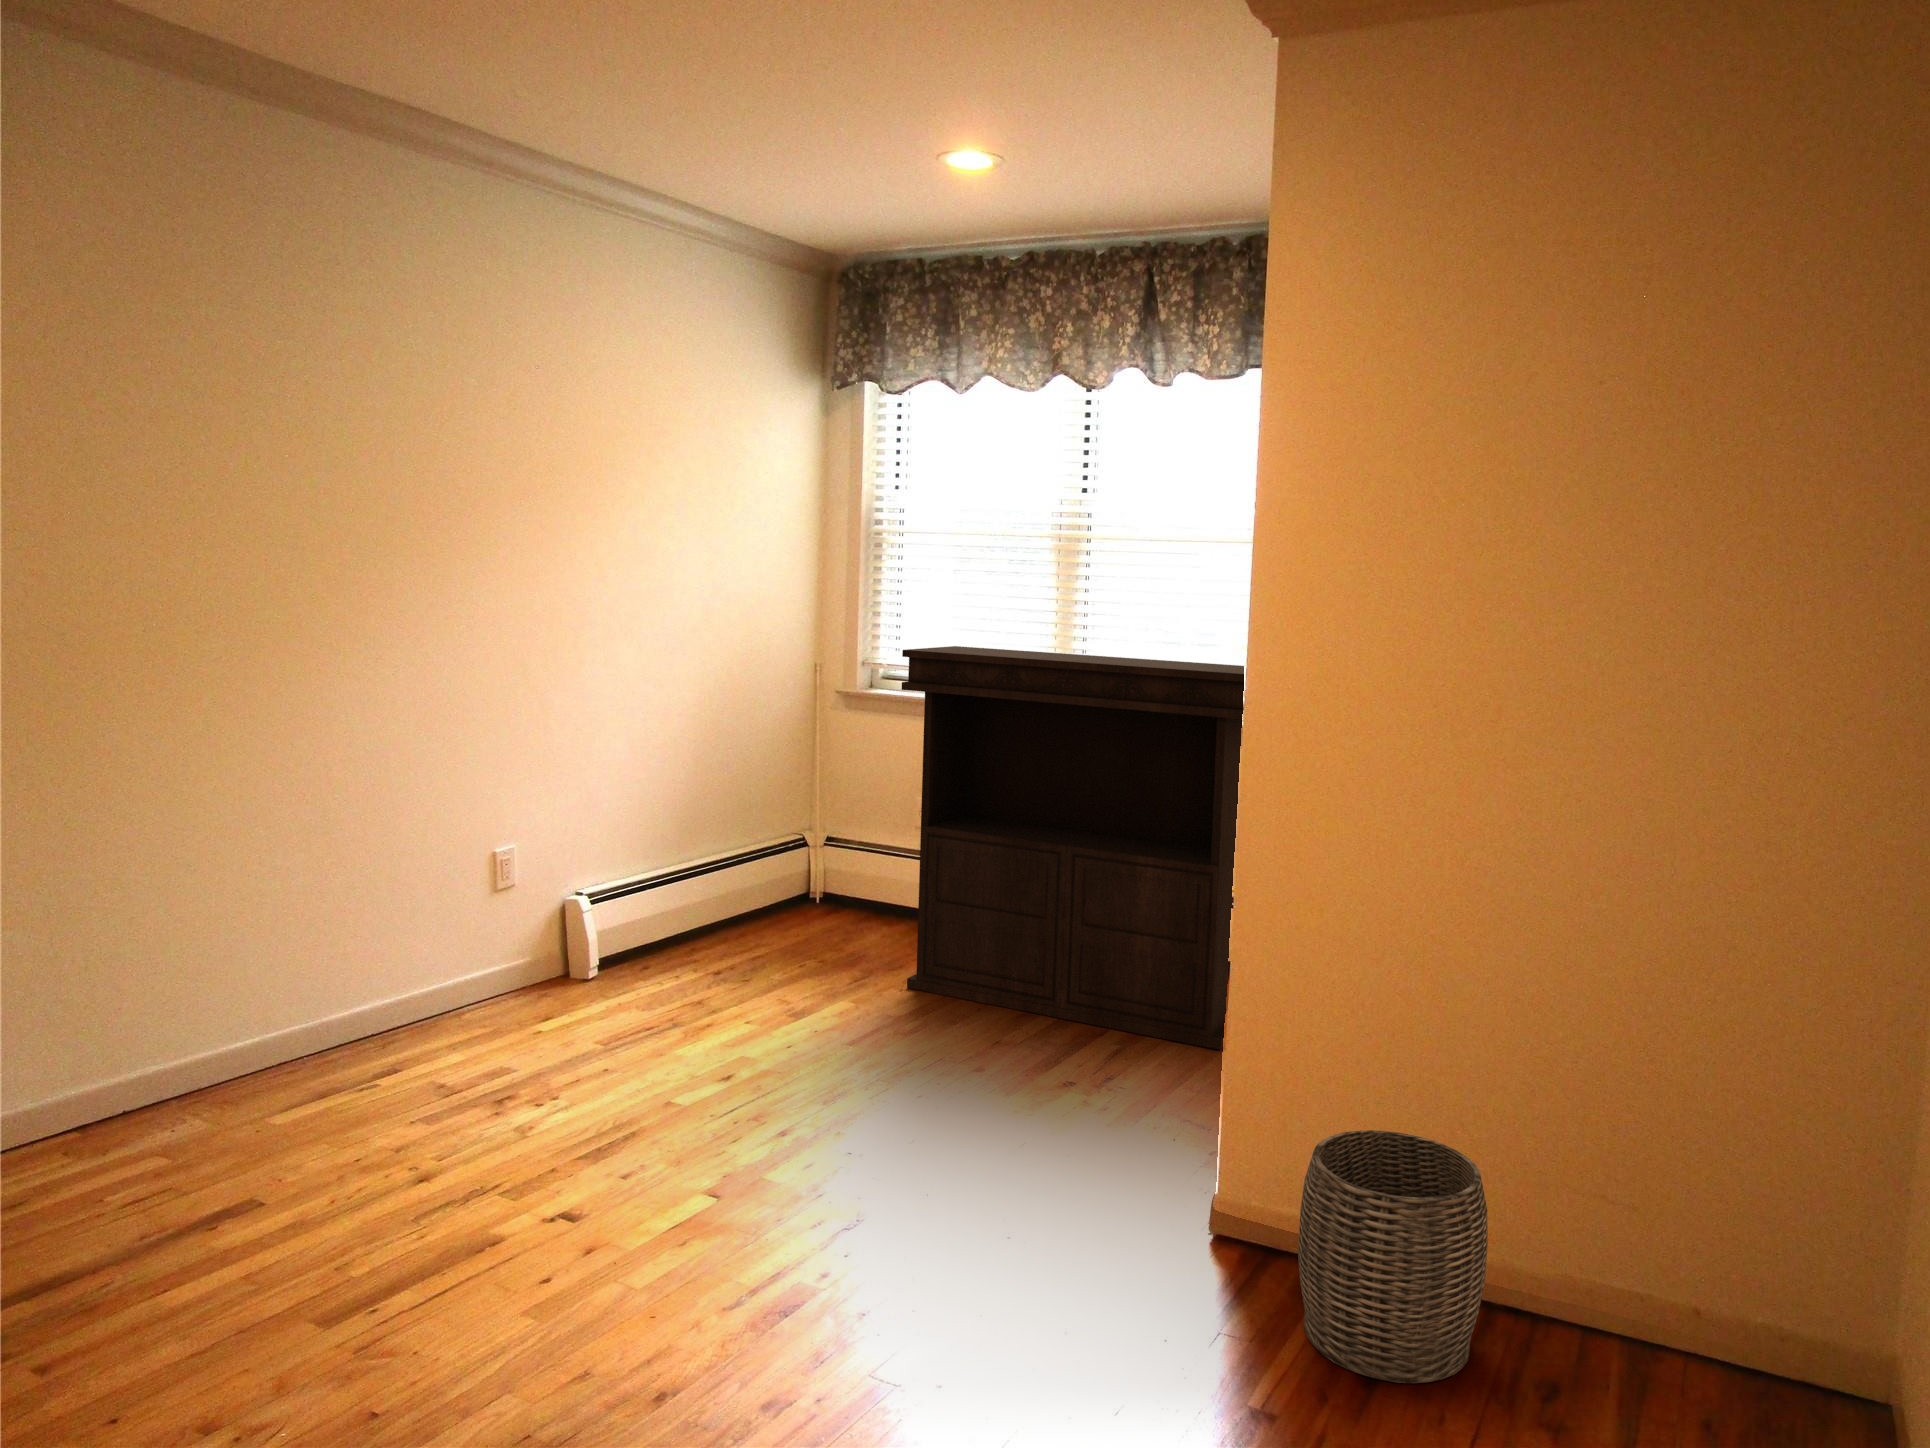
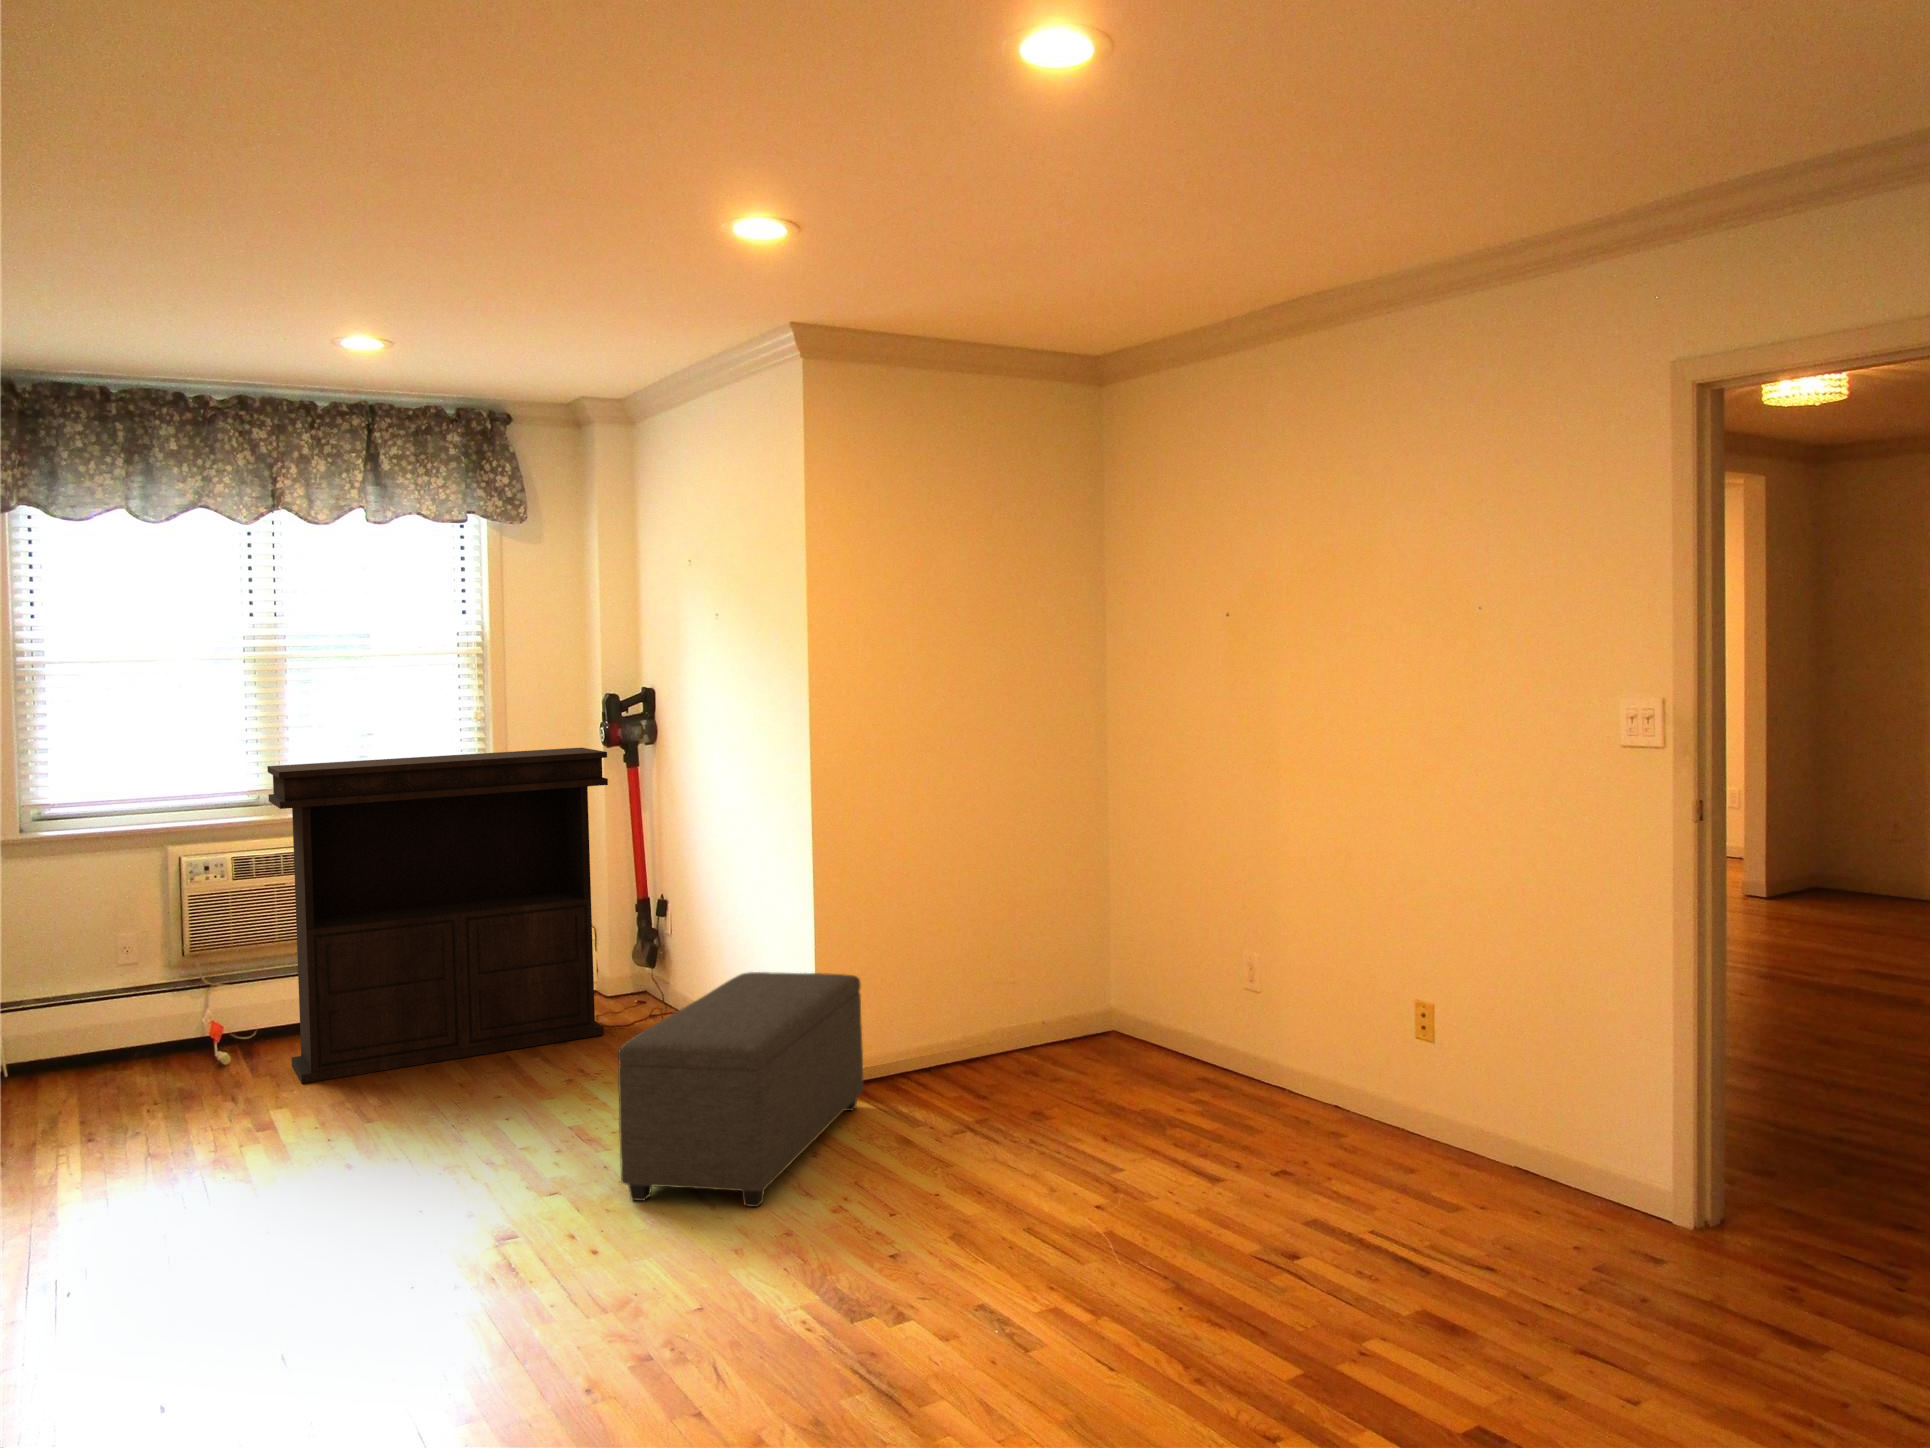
ottoman: none [681,1026,1212,1388] -> present [618,972,863,1207]
woven basket: present [1298,1130,1488,1383] -> none [882,976,979,1093]

